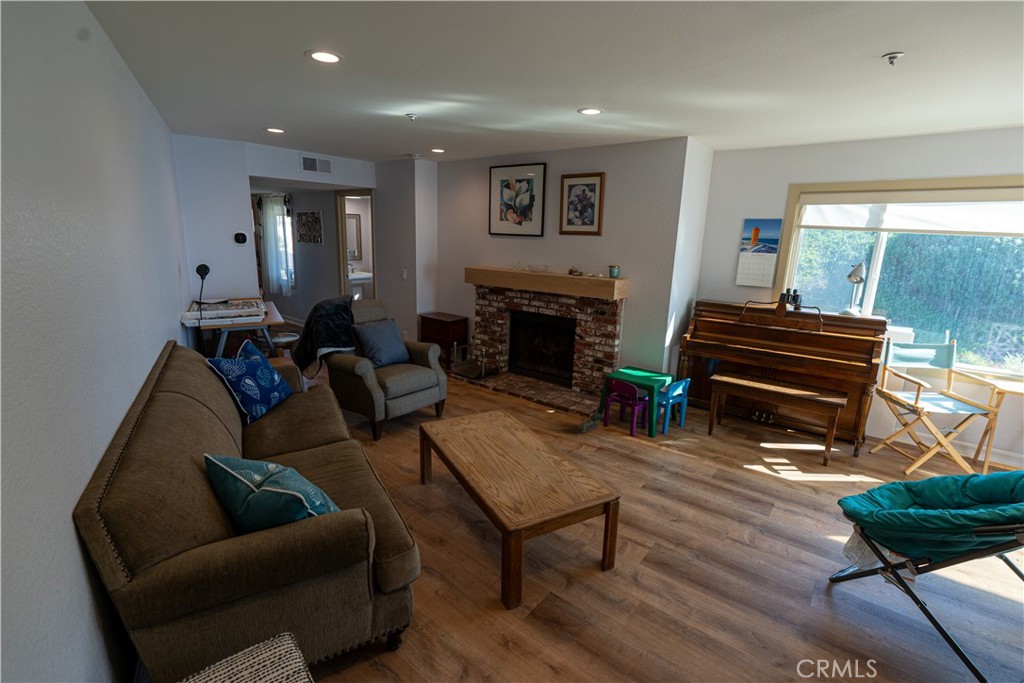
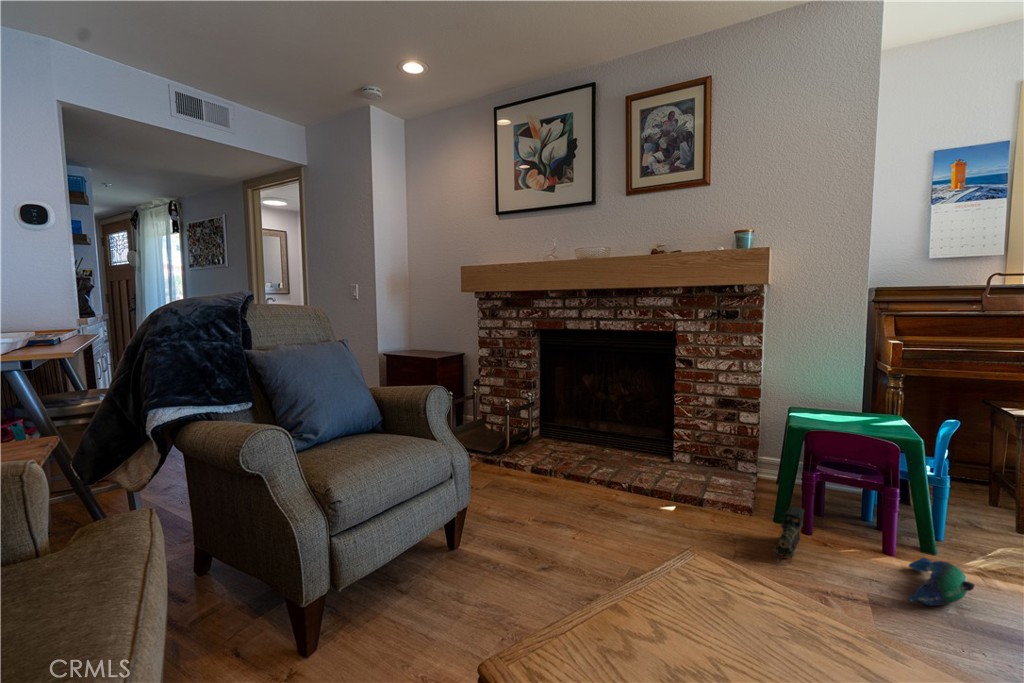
plush toy: none [614,437,643,451] -> present [908,558,975,606]

